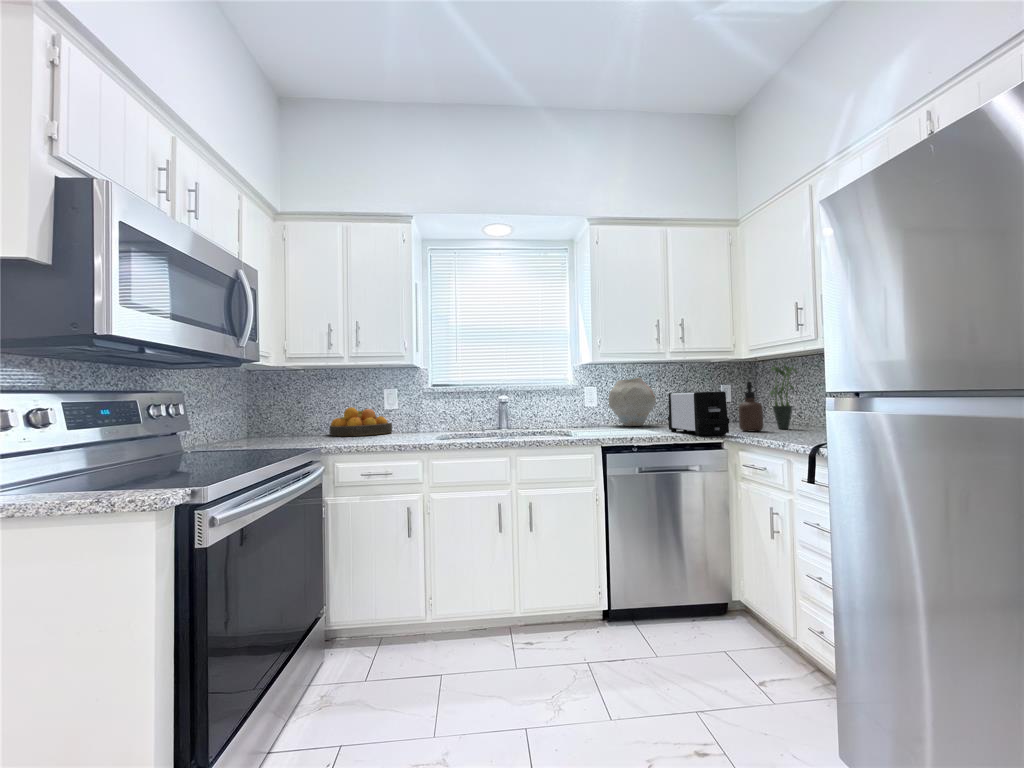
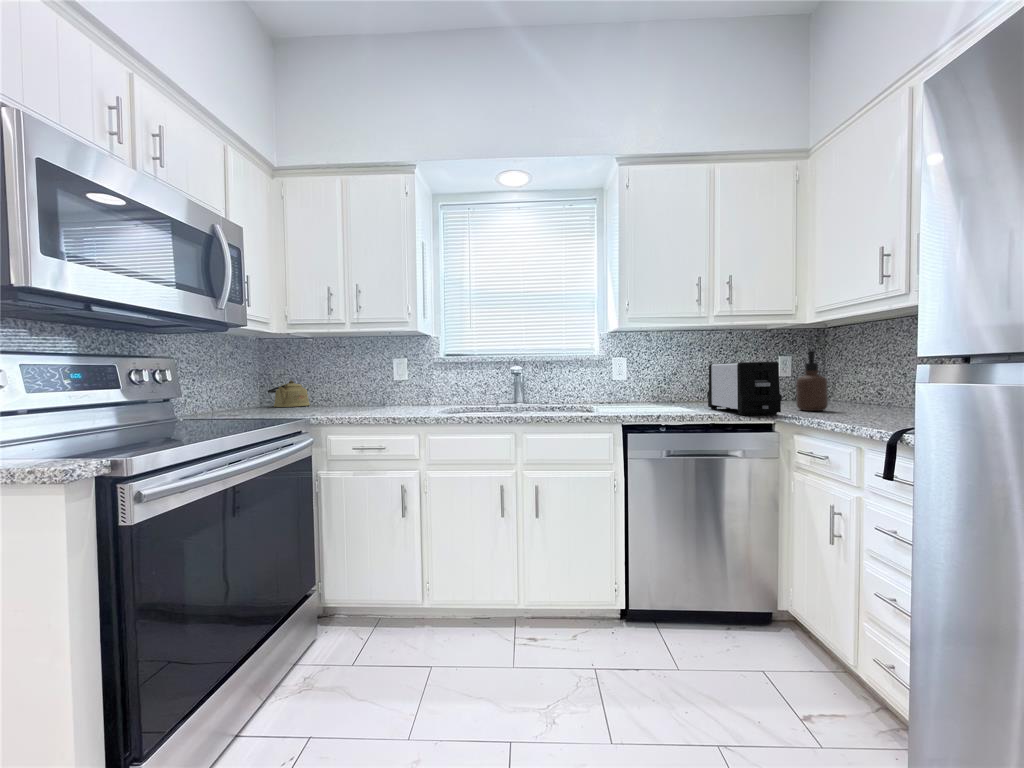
potted plant: present [770,366,798,429] -> none [838,327,879,409]
vase: present [608,377,656,426] -> none [641,346,697,402]
fruit bowl: present [329,407,392,436] -> none [337,376,403,407]
kettle: none [259,411,300,437] -> present [268,380,310,407]

